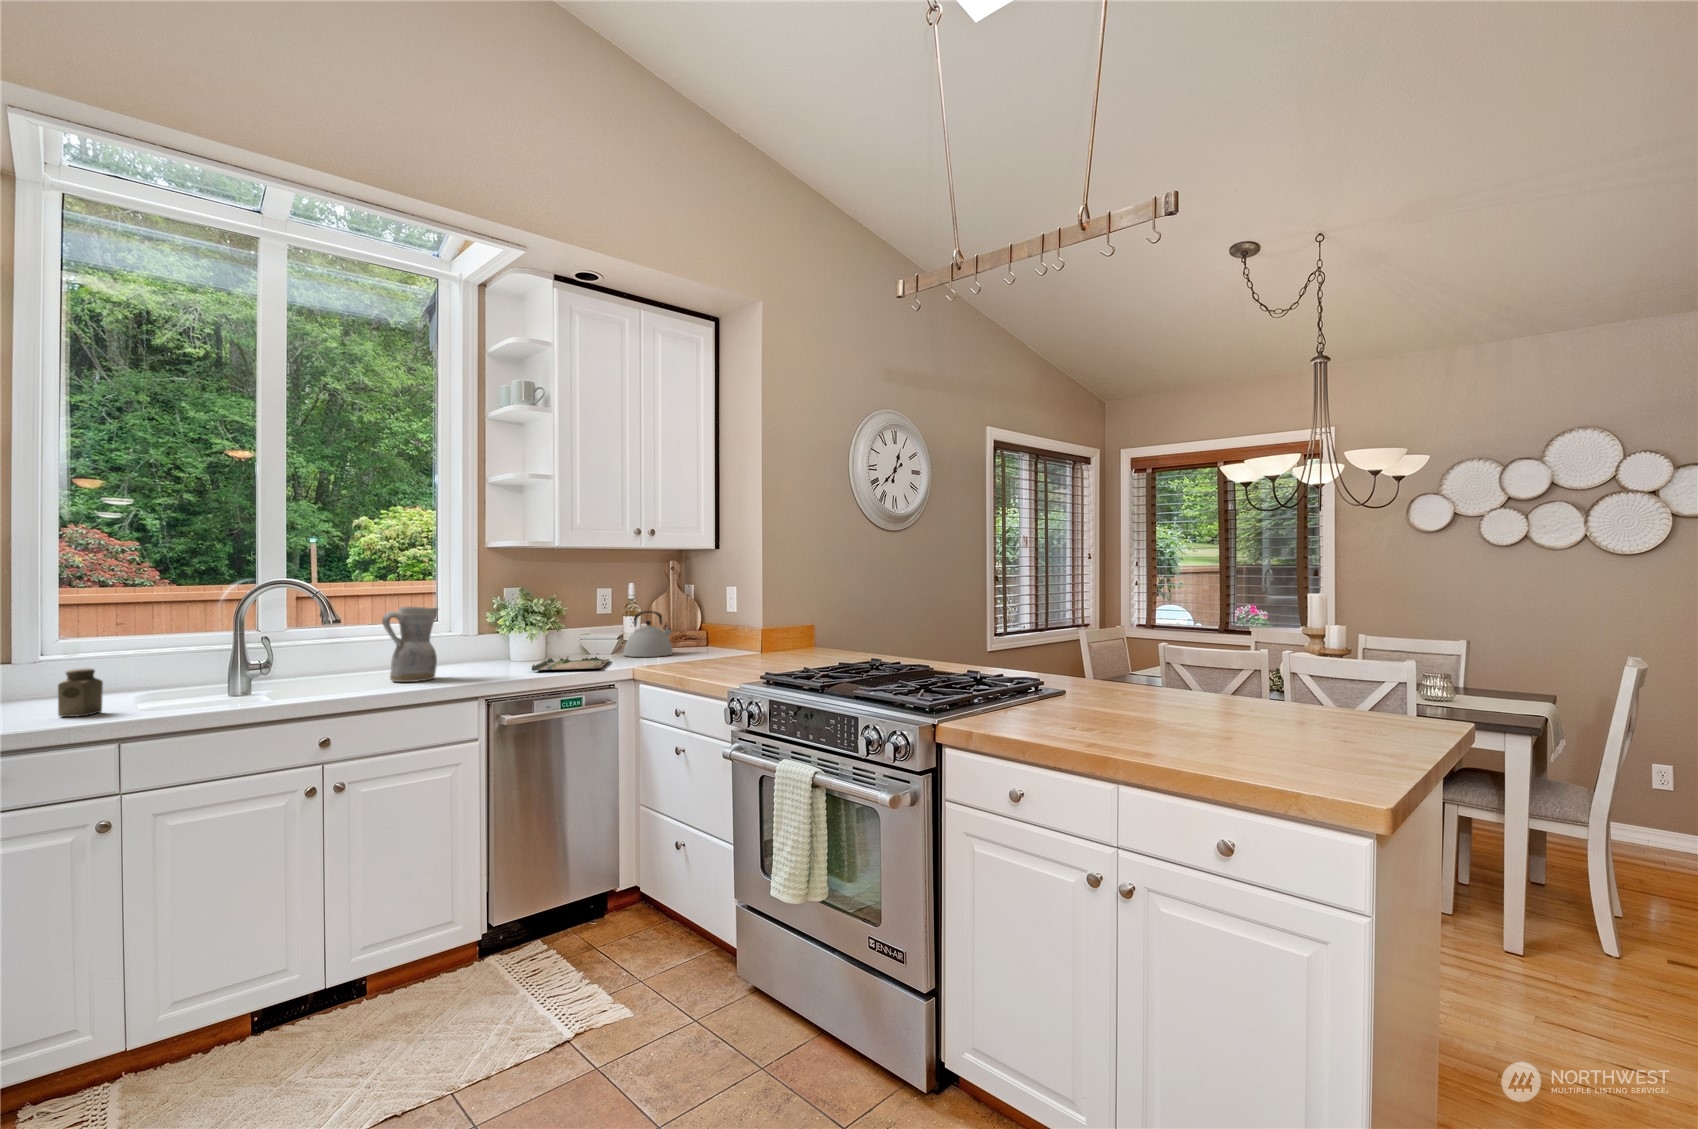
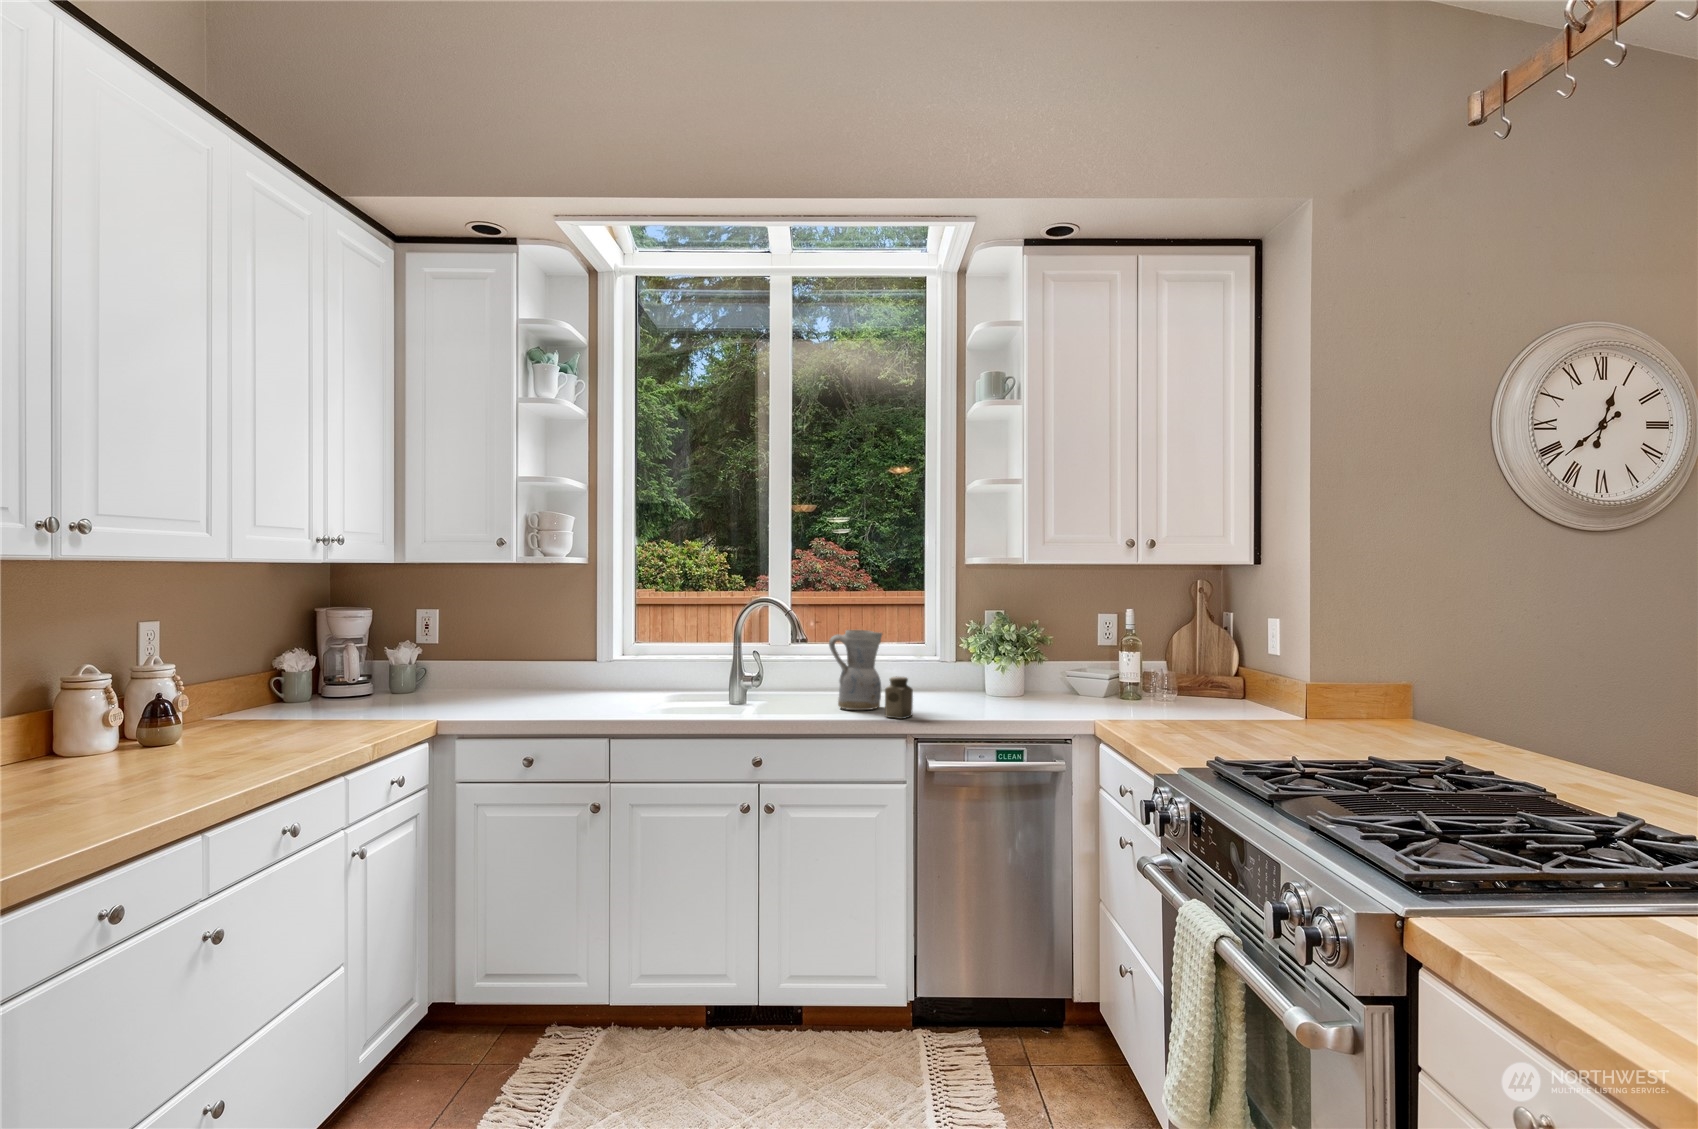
kettle: present [623,611,673,657] -> none [1112,646,1180,708]
tray: present [531,653,610,671] -> none [975,694,1084,717]
salt shaker: present [58,668,103,717] -> present [885,676,913,719]

